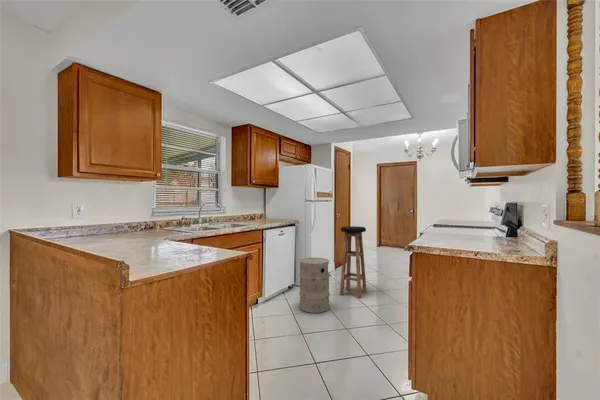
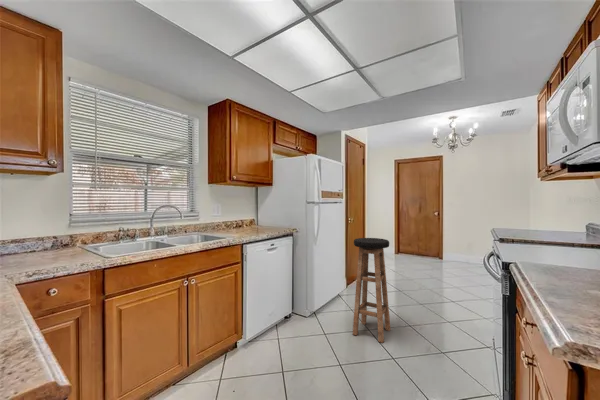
trash can: present [299,258,330,313] -> none [292,285,338,375]

